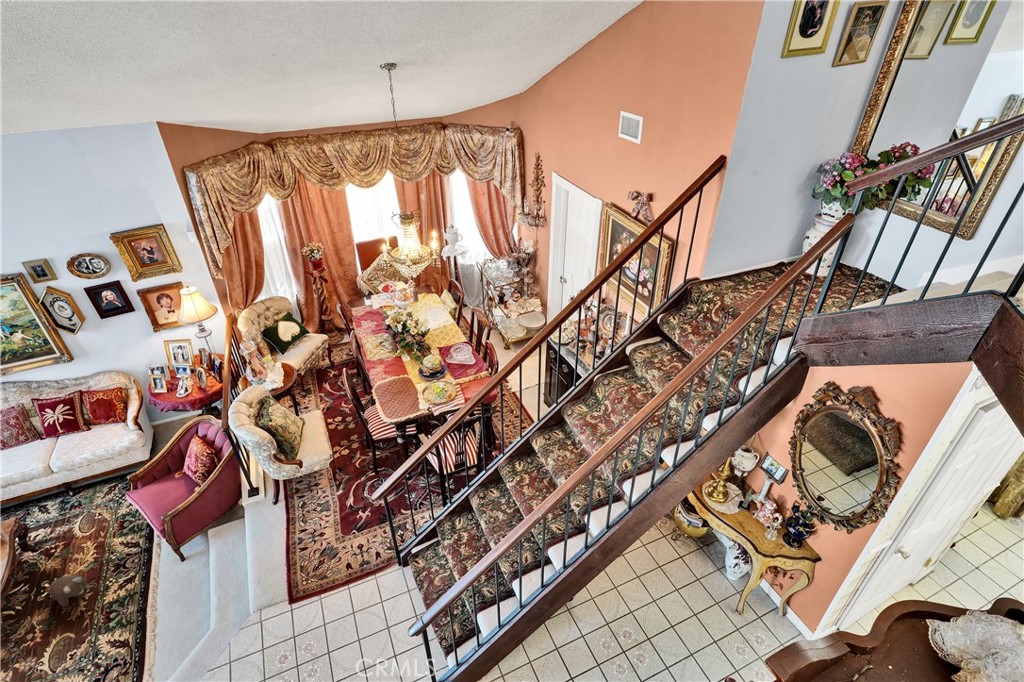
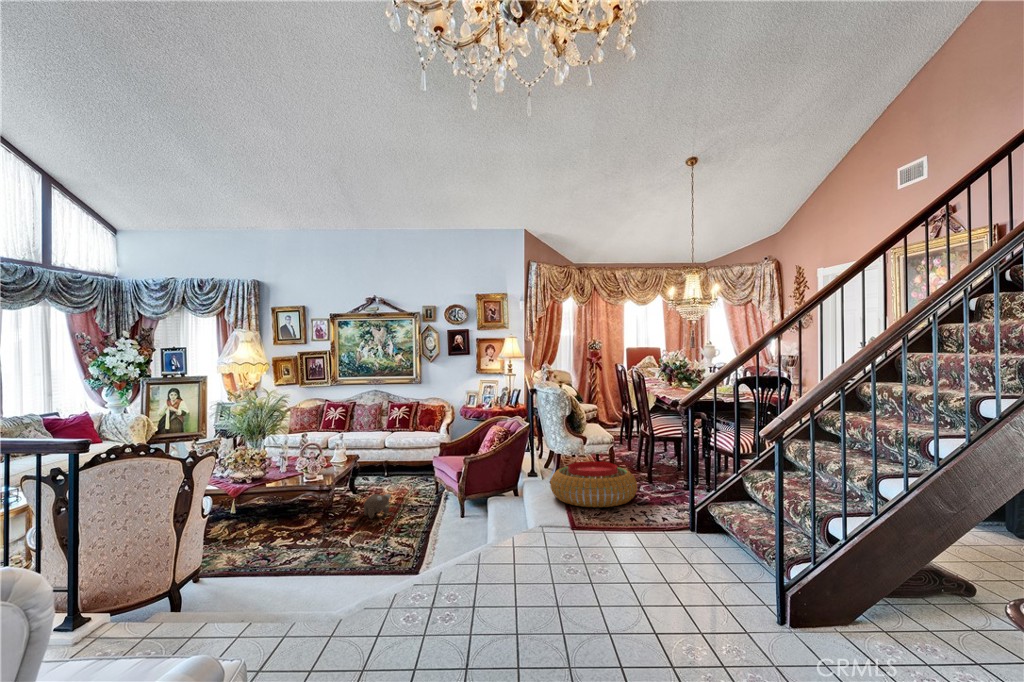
pouf: none [270,479,361,555] -> present [550,461,637,507]

